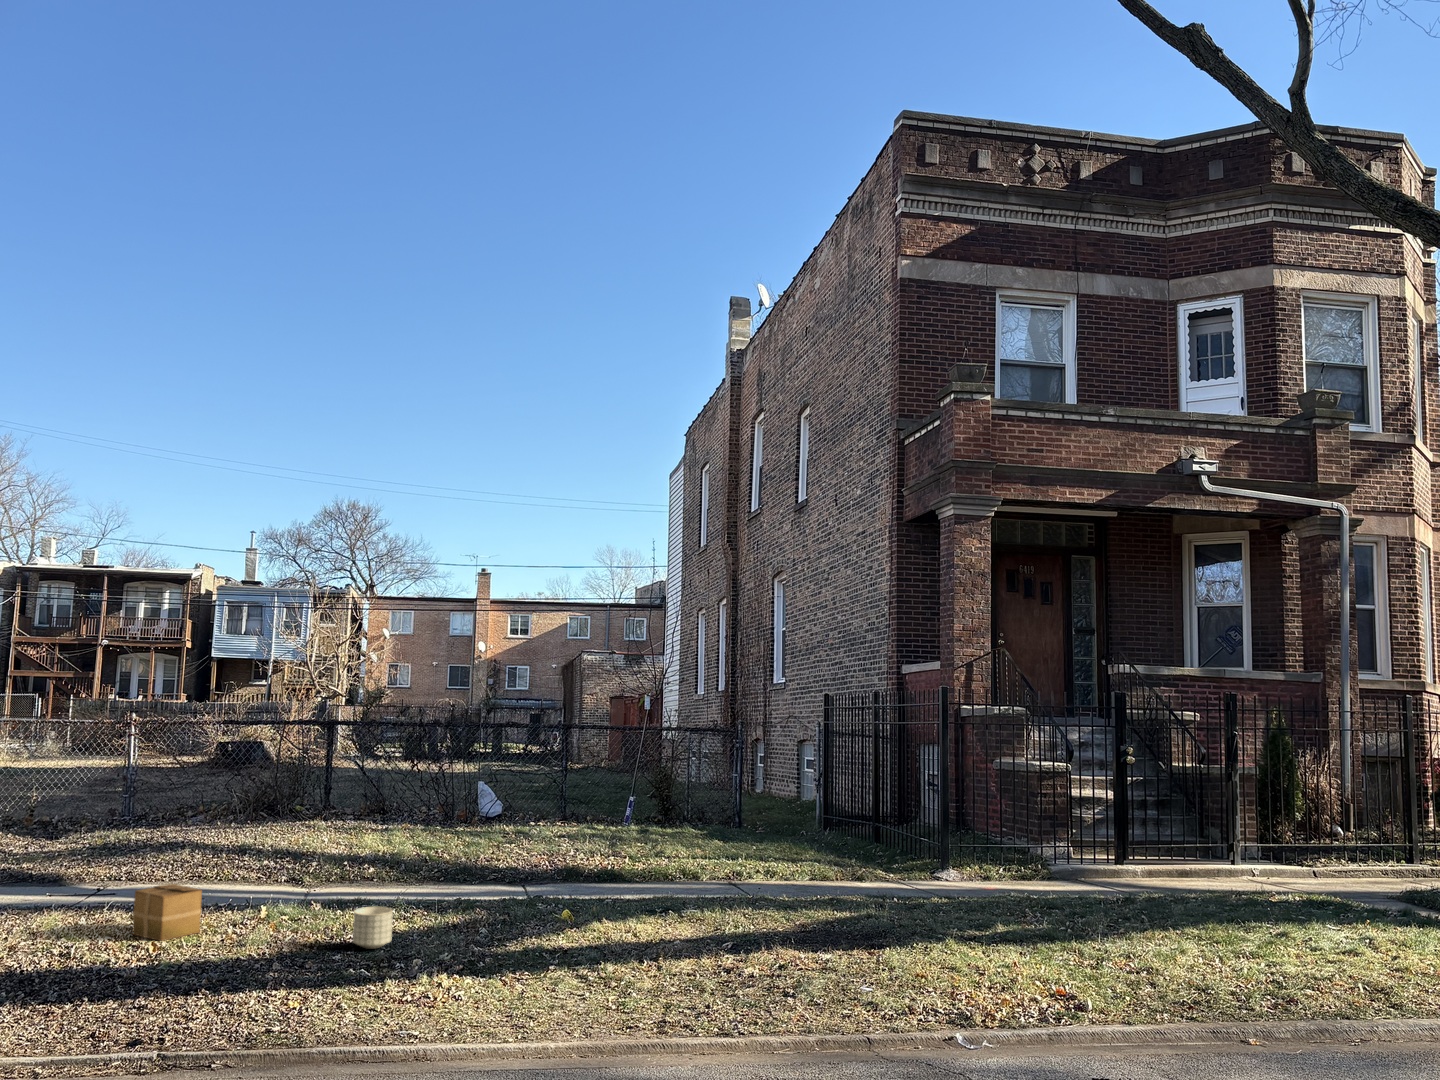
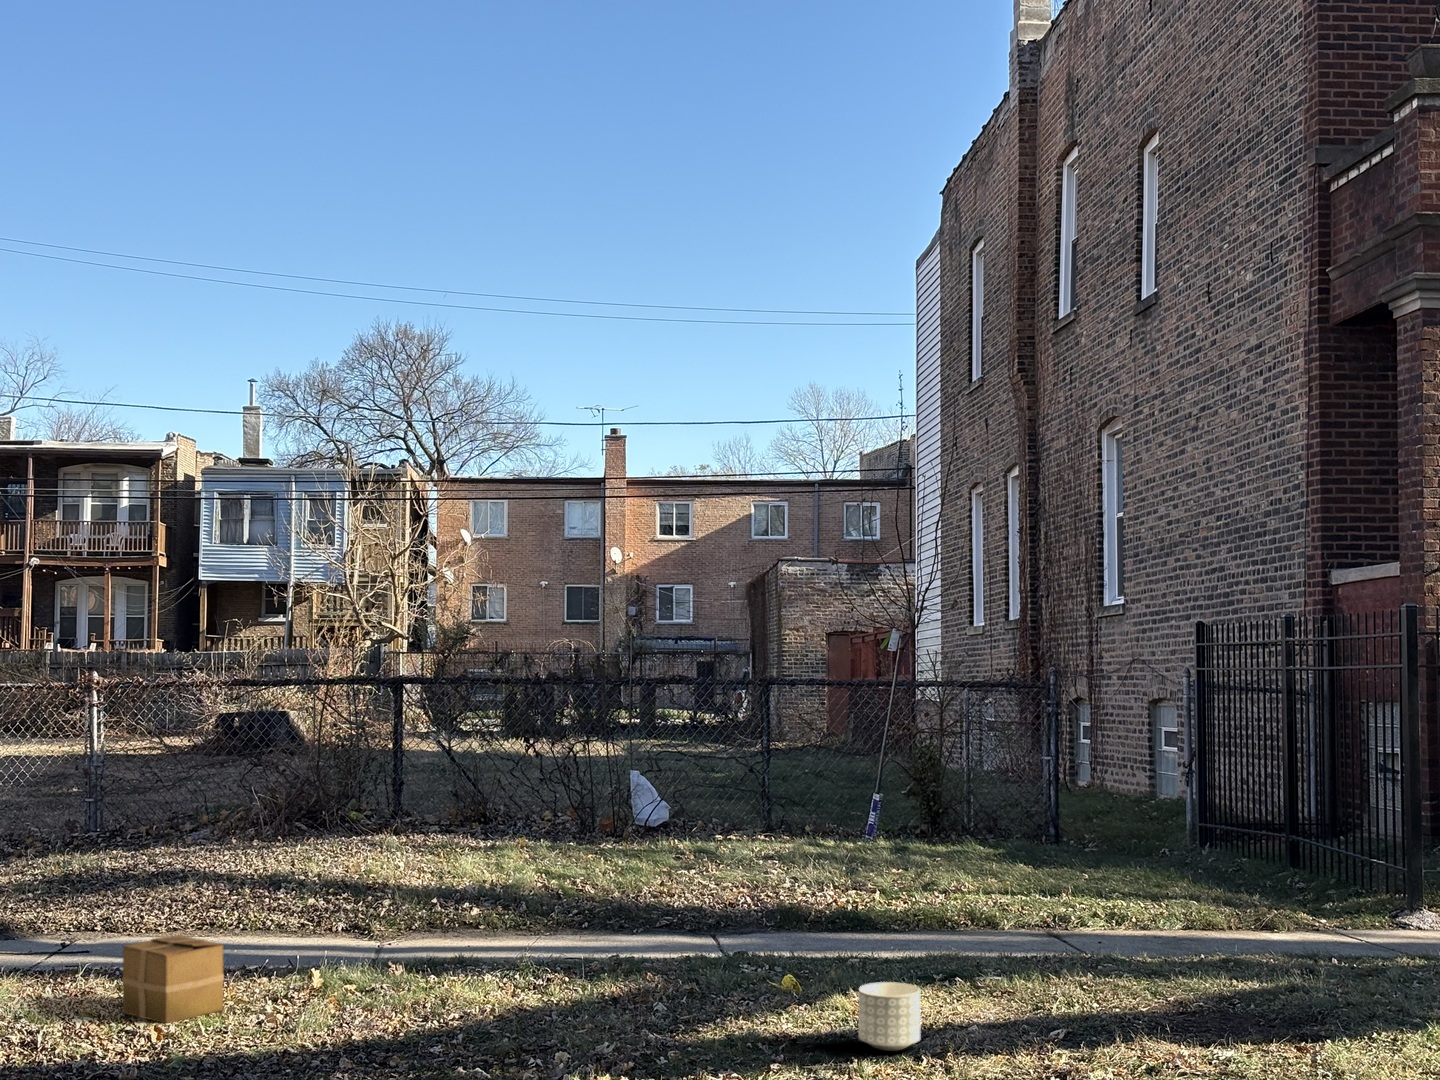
planter: present [353,907,393,949] -> present [859,982,920,1051]

